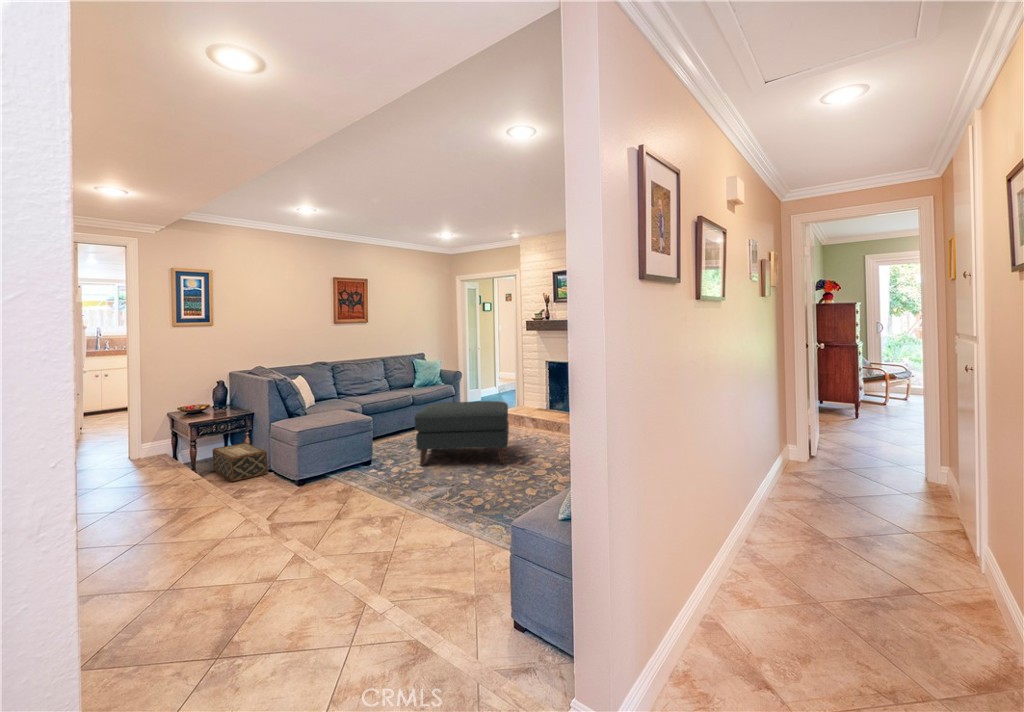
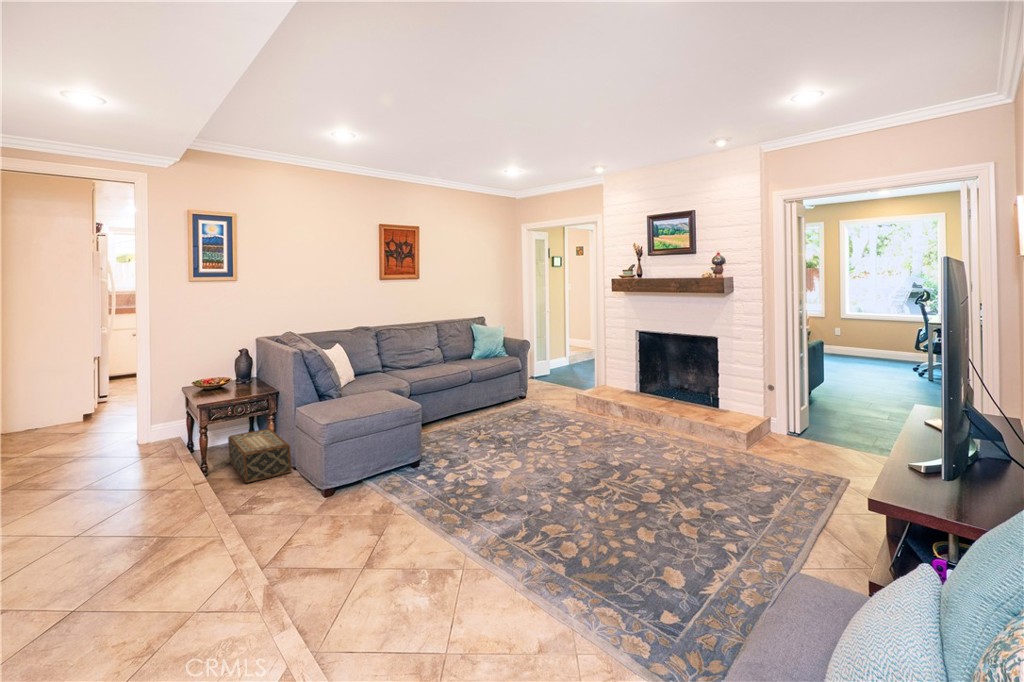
ottoman: present [415,401,509,465] -> none [476,386,601,476]

